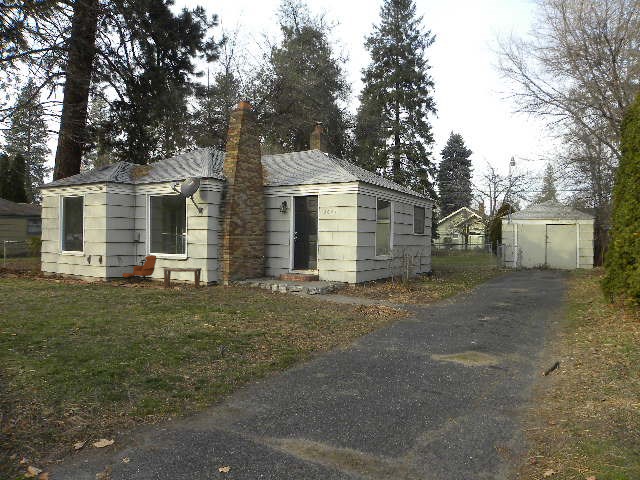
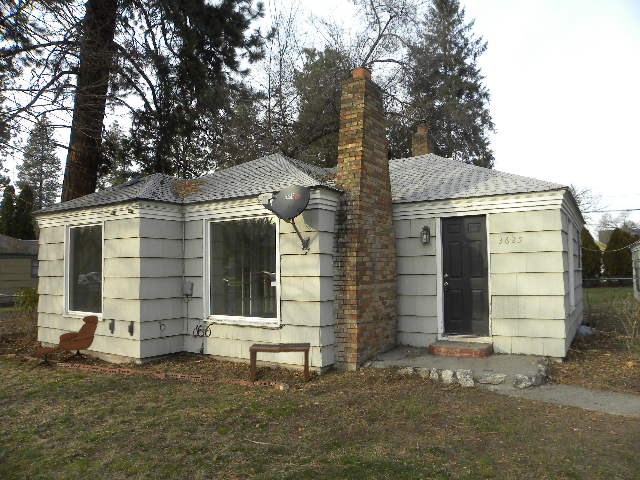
lounge chair: present [122,255,156,284] -> present [35,315,98,367]

